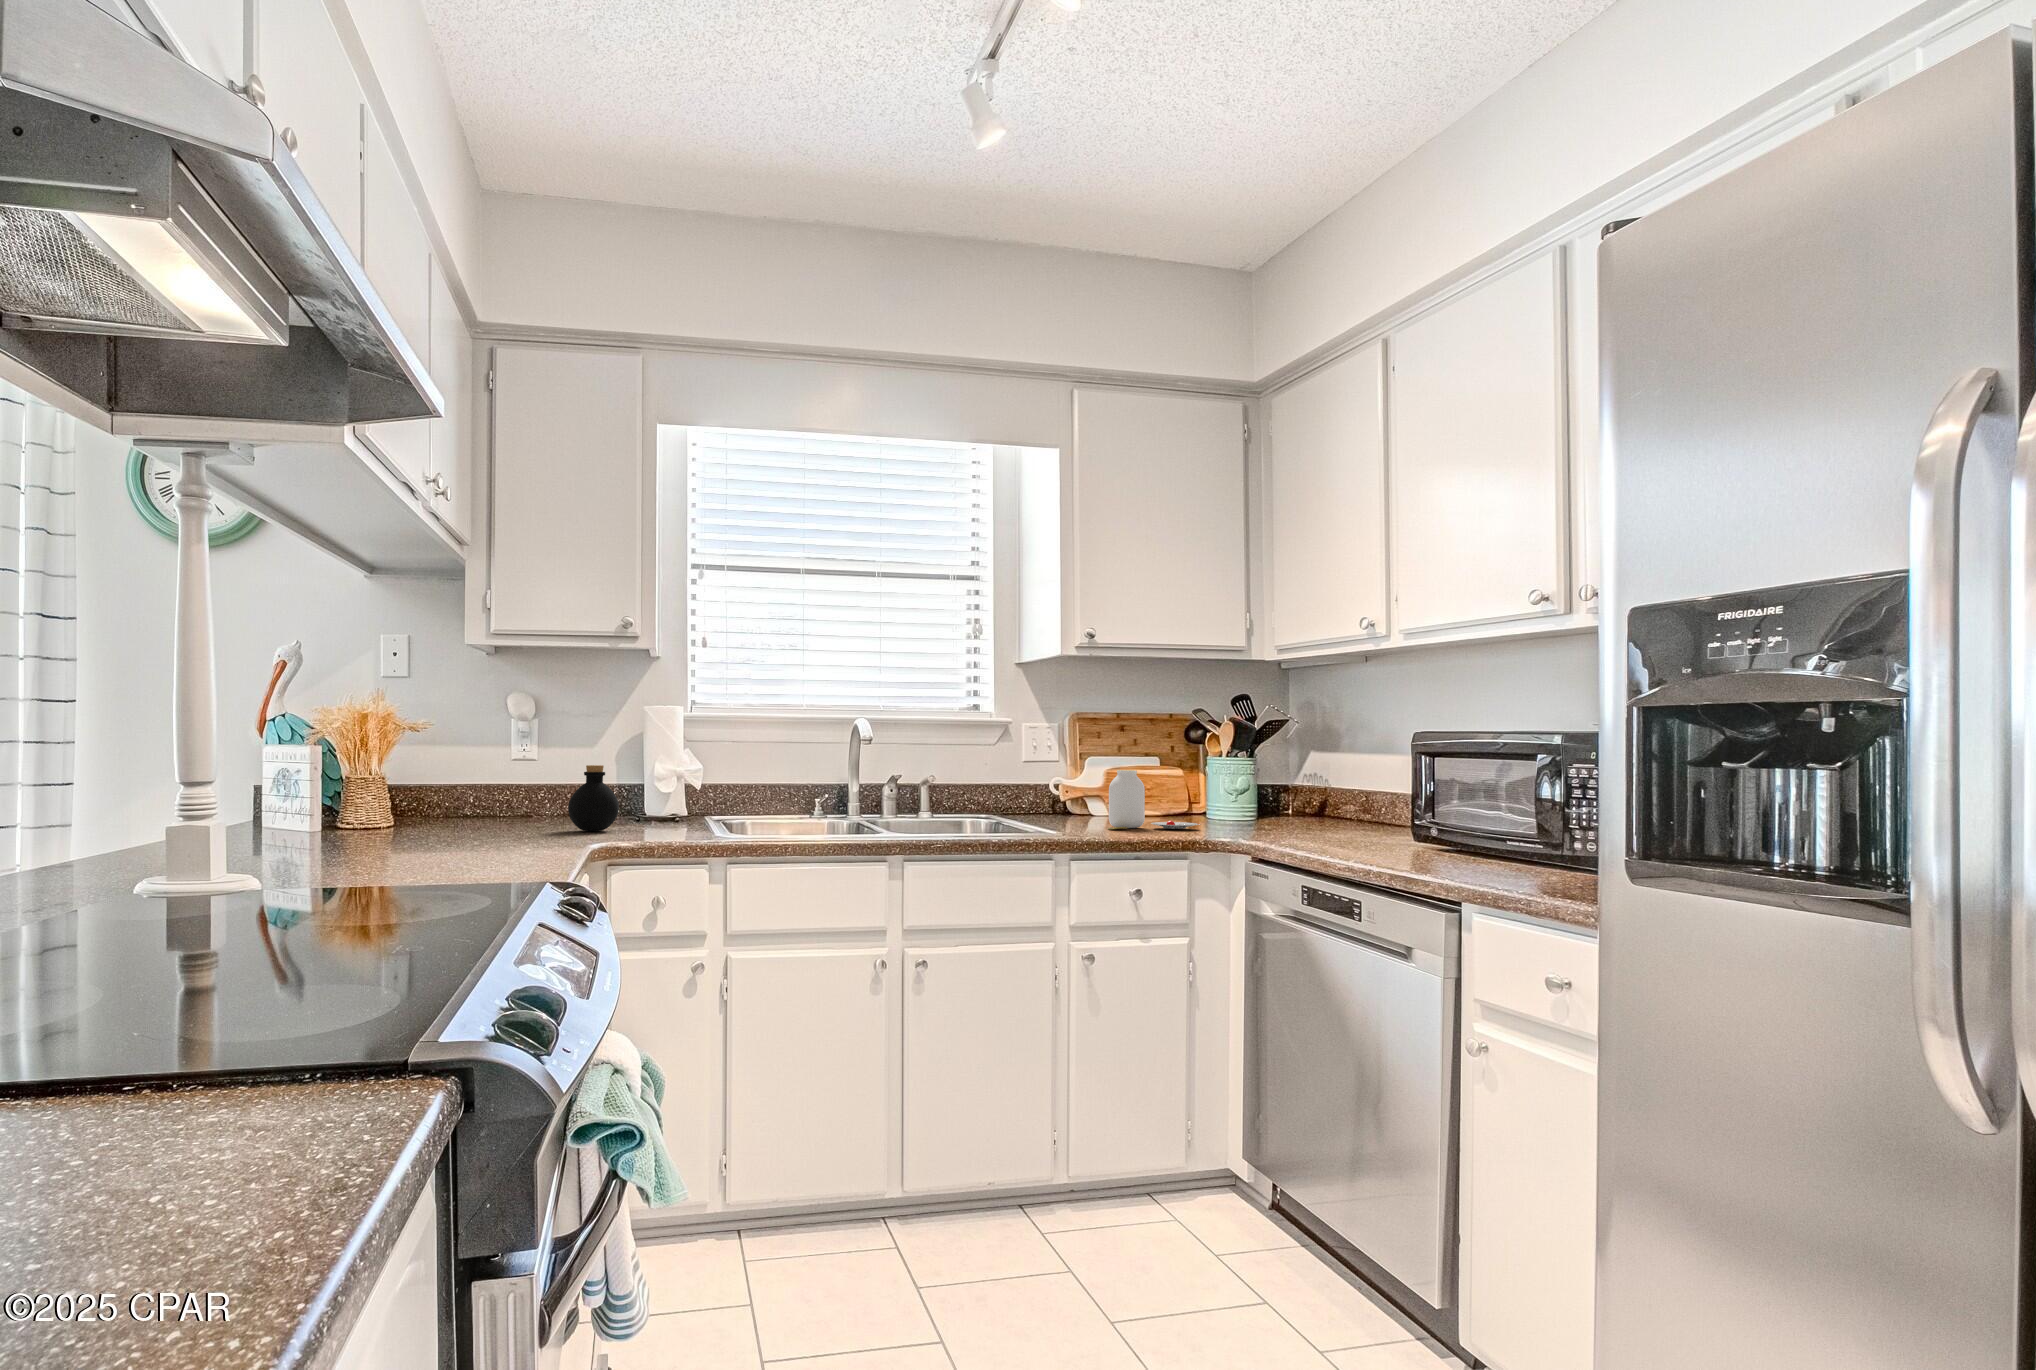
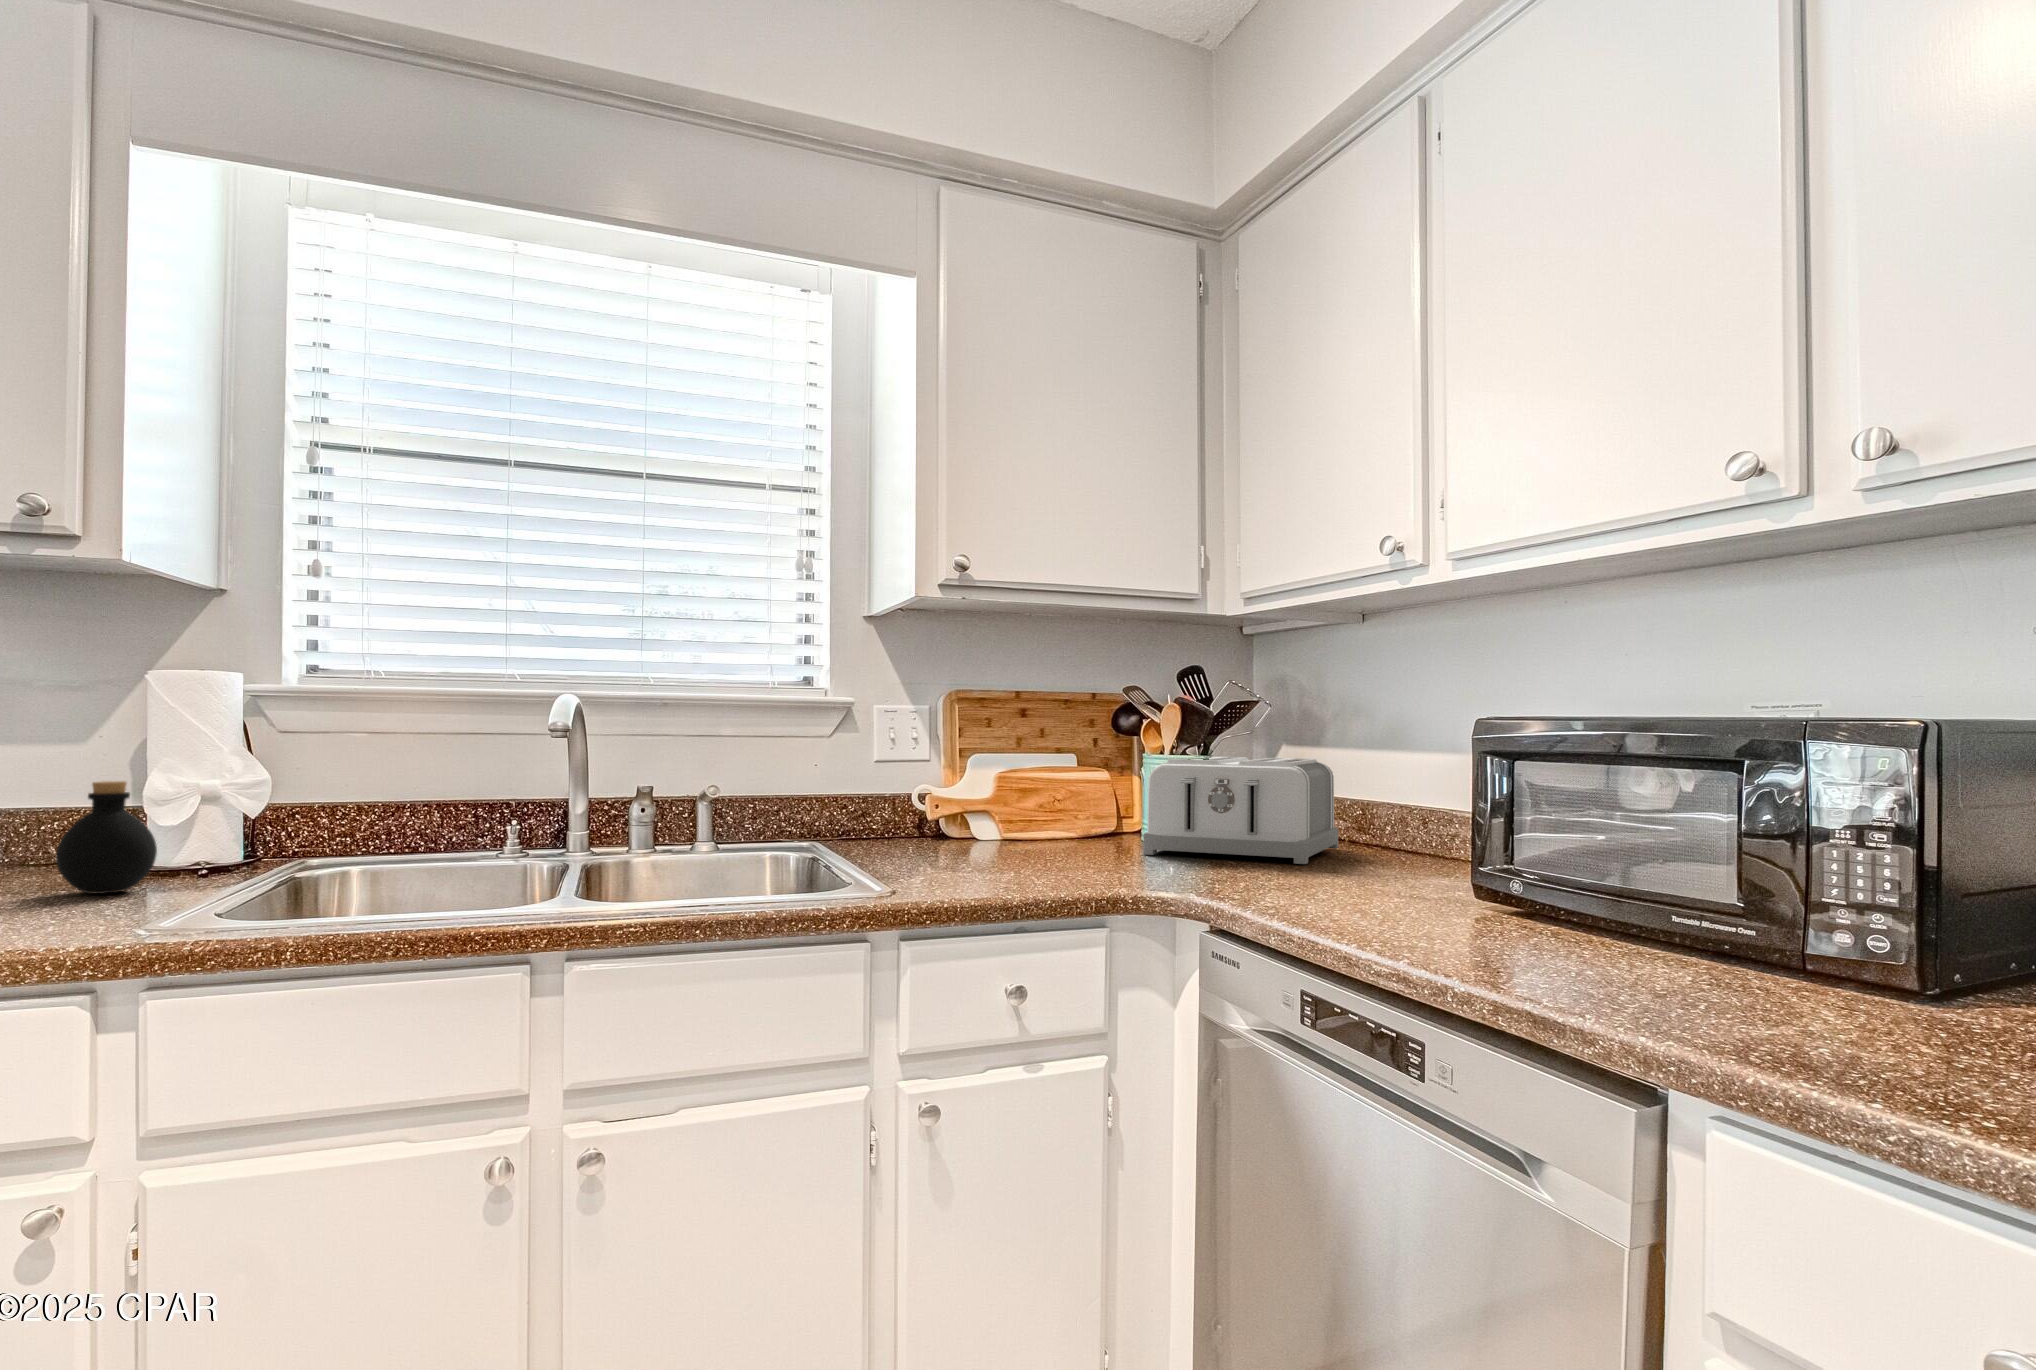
toaster: none [1209,760,1346,829] -> present [1143,756,1338,864]
jar: present [1108,770,1198,829] -> none [988,777,1132,870]

